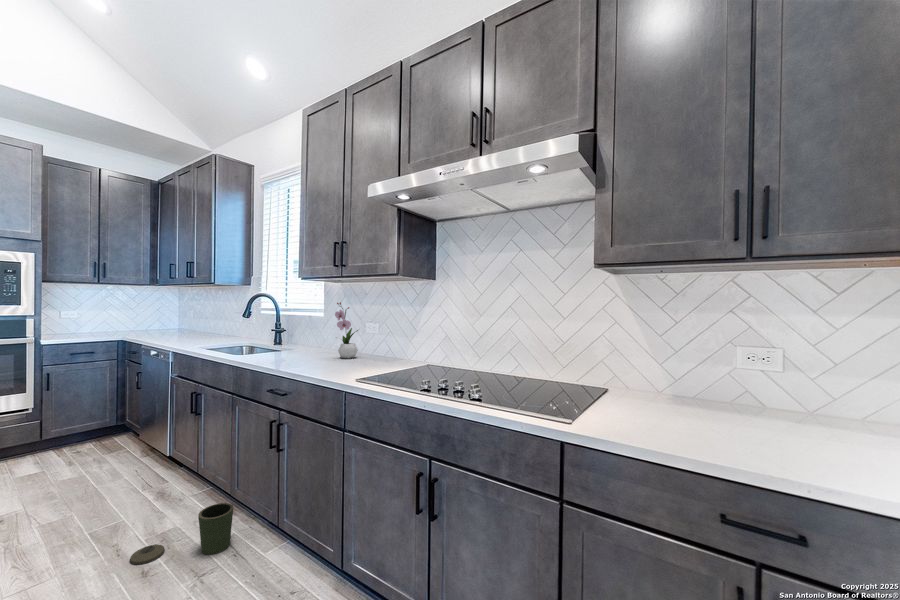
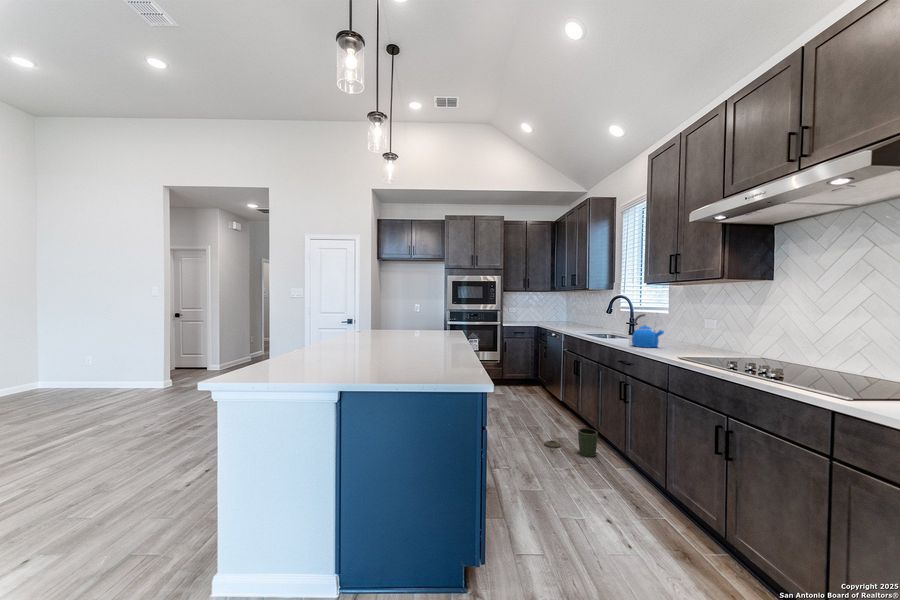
flower arrangement: present [335,302,358,358] -> none [673,302,696,347]
kettle: none [286,320,328,366] -> present [632,314,664,348]

